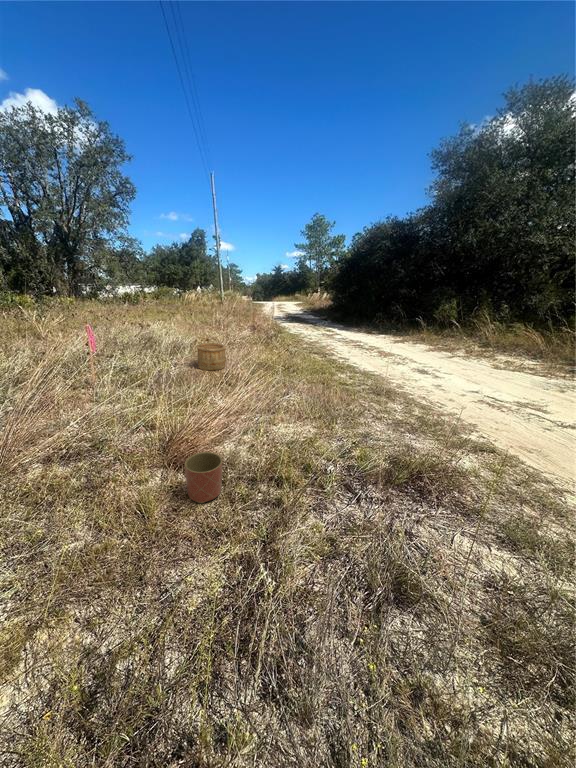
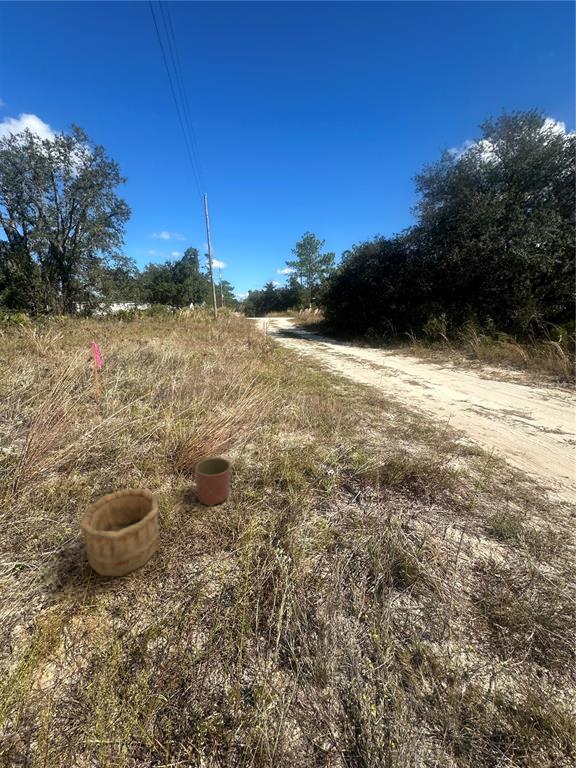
wooden bucket: present [197,343,226,371] -> present [79,489,158,576]

